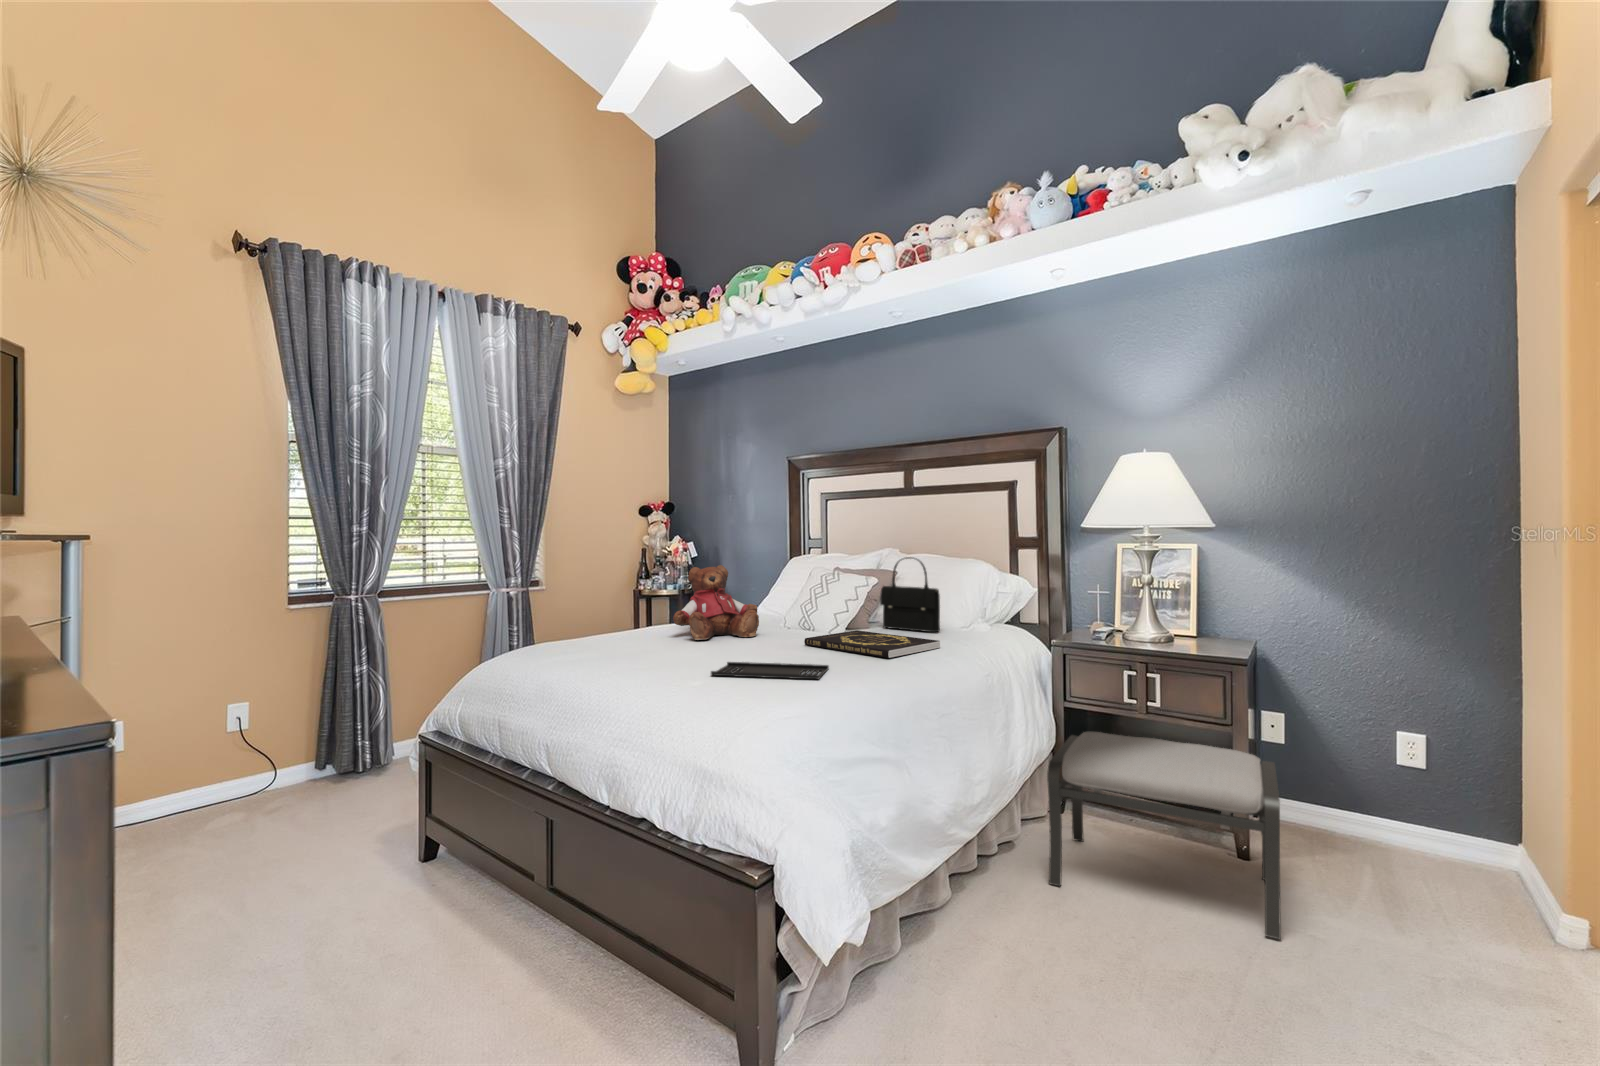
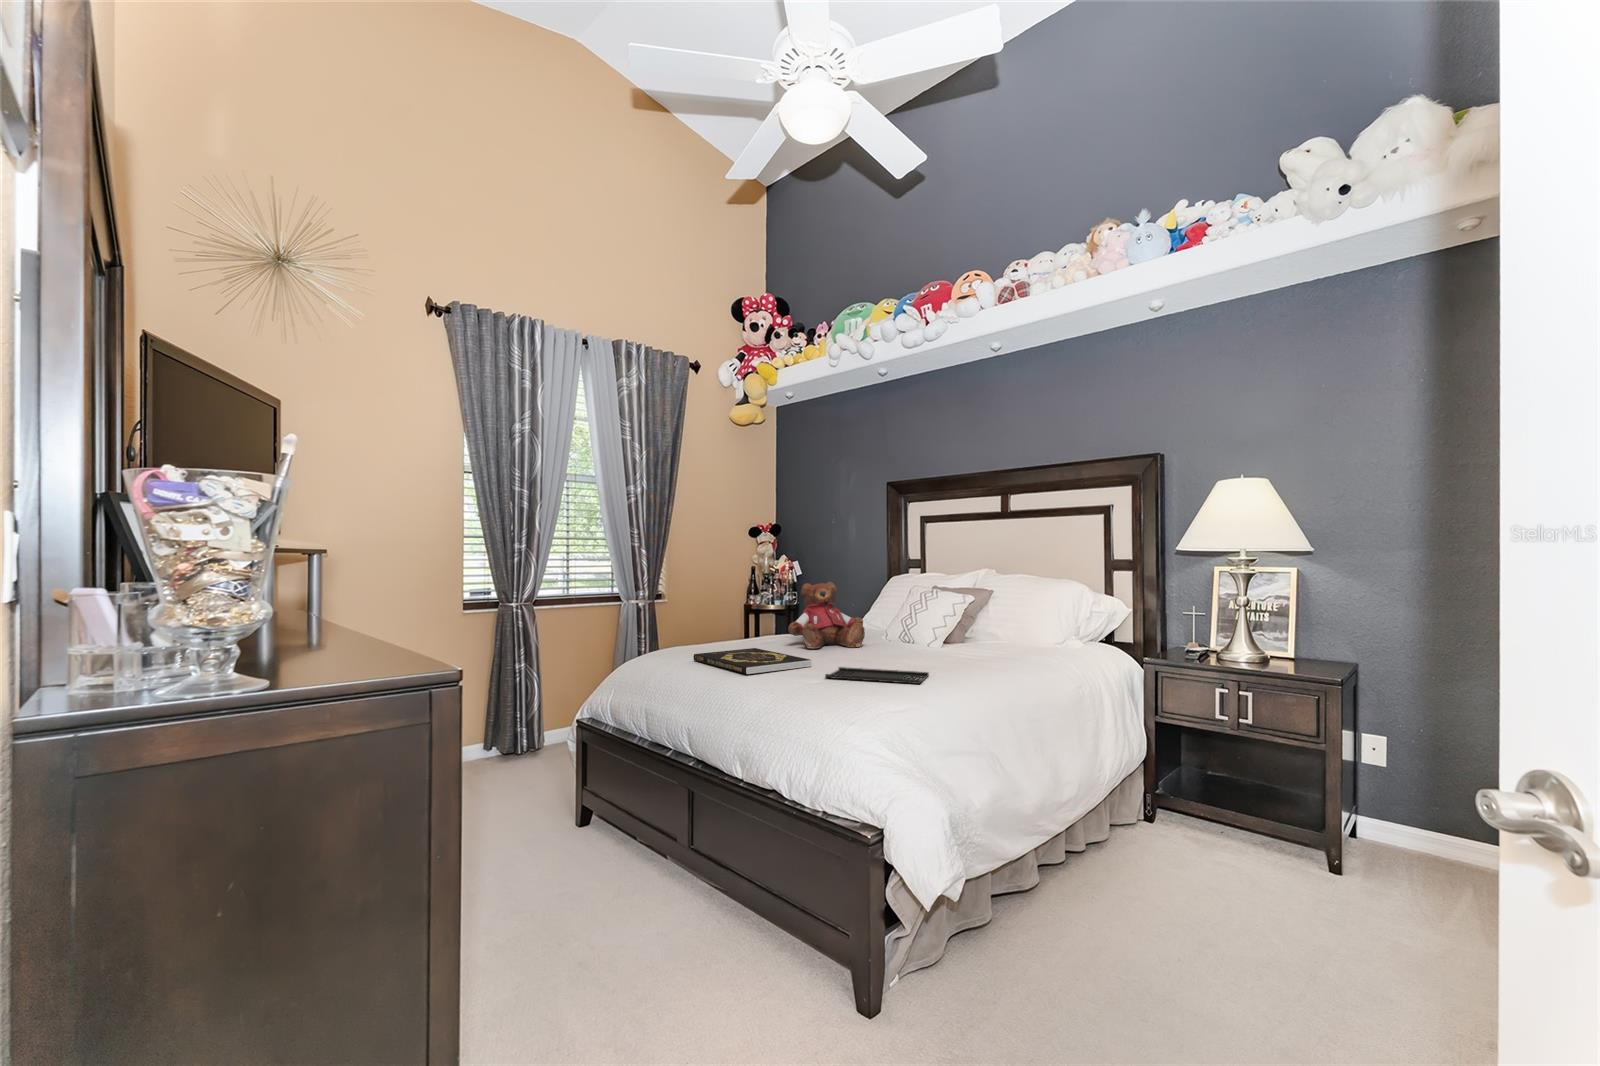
handbag: present [880,557,940,632] -> none [977,577,1034,647]
book: present [804,630,940,658] -> present [693,648,811,674]
ottoman: present [1047,732,1281,940] -> none [1134,744,1367,945]

